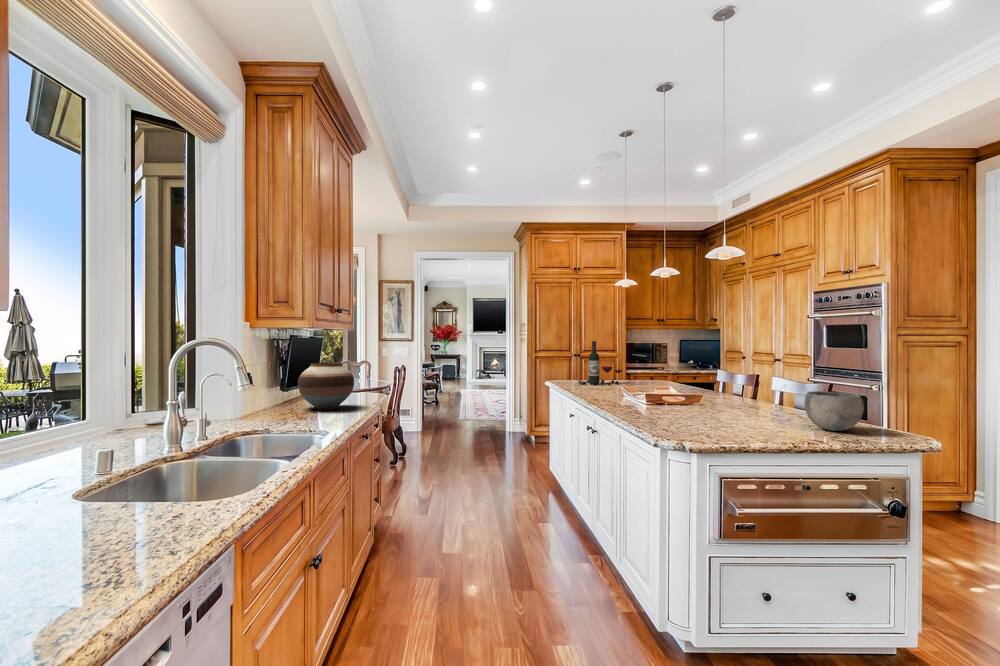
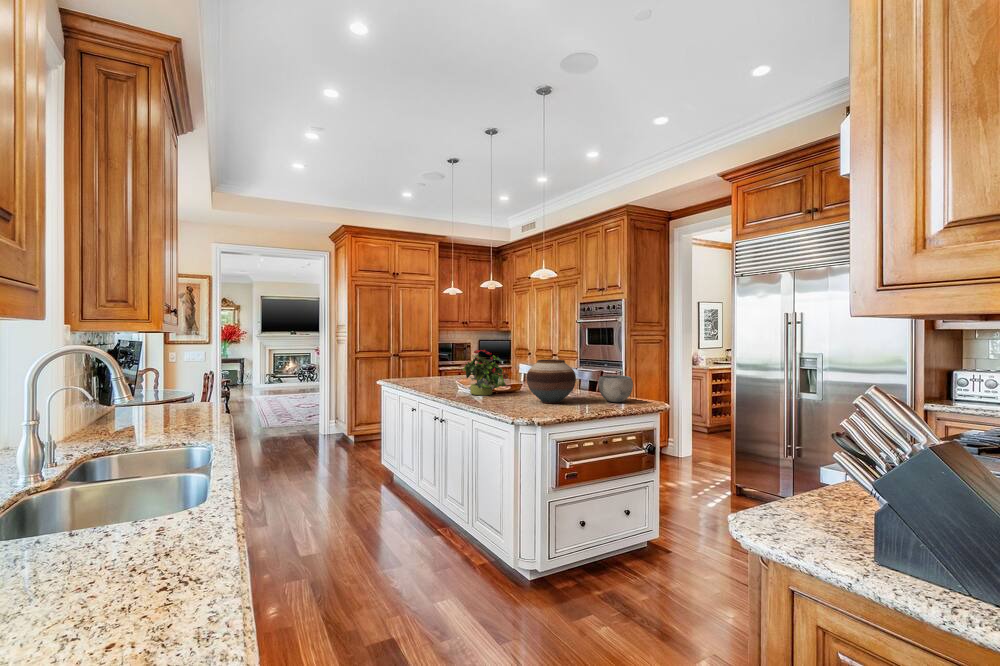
wine bottle: present [578,341,623,385] -> none [410,342,450,381]
potted plant: none [622,350,679,407] -> present [462,350,508,395]
vase: present [298,362,354,410] -> present [526,359,576,403]

